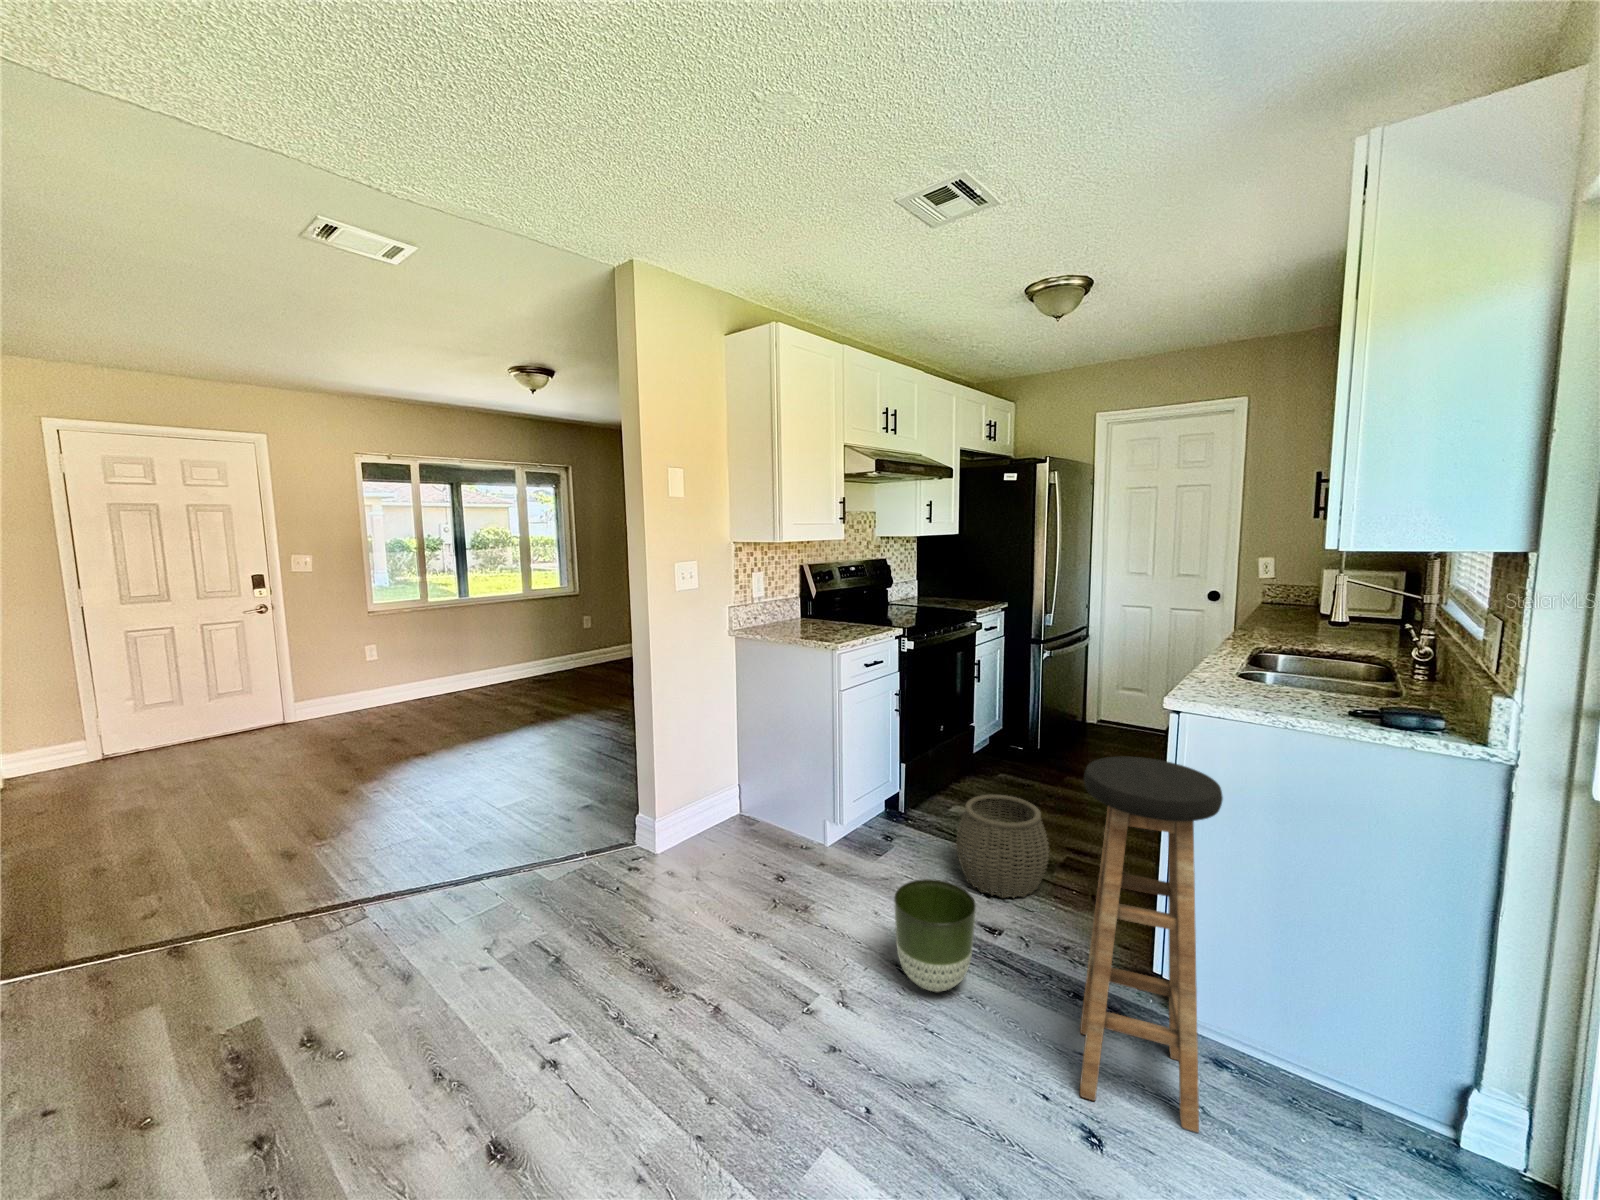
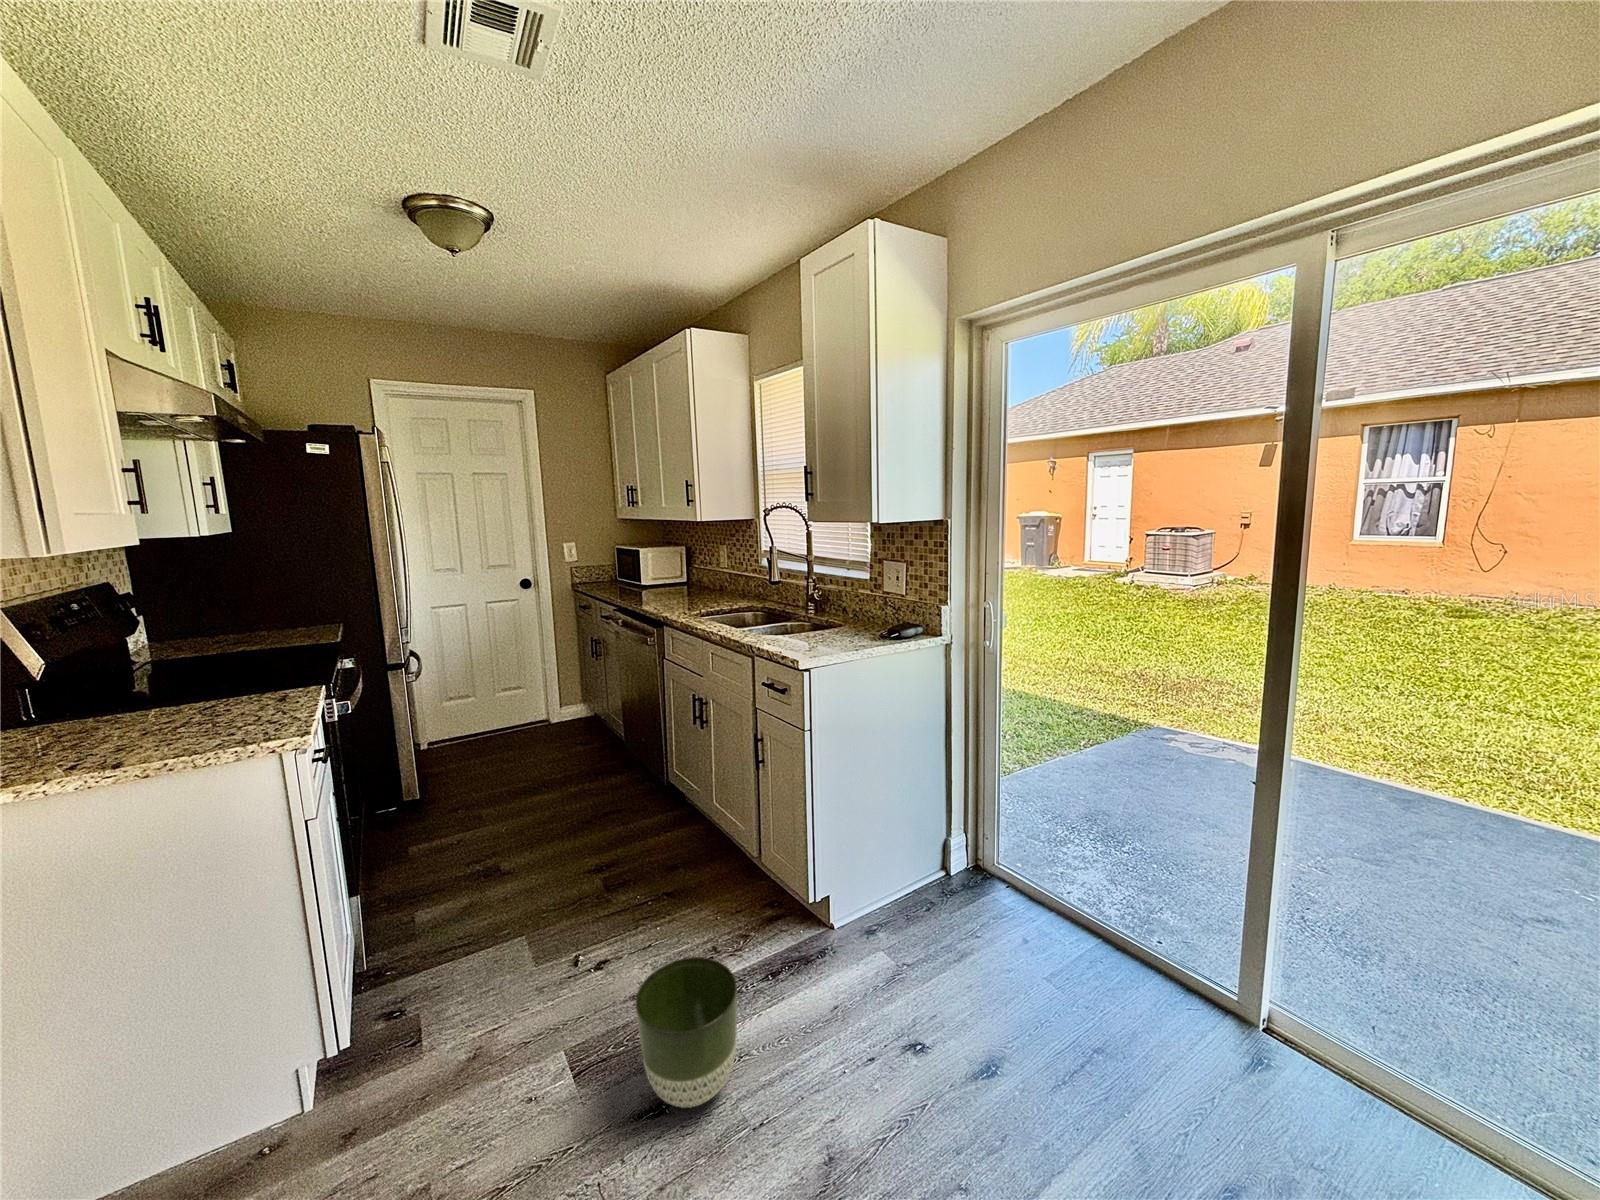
bar stool: present [1080,757,1223,1132] -> none [806,715,923,1032]
woven basket: present [956,794,1049,898] -> none [527,841,639,973]

